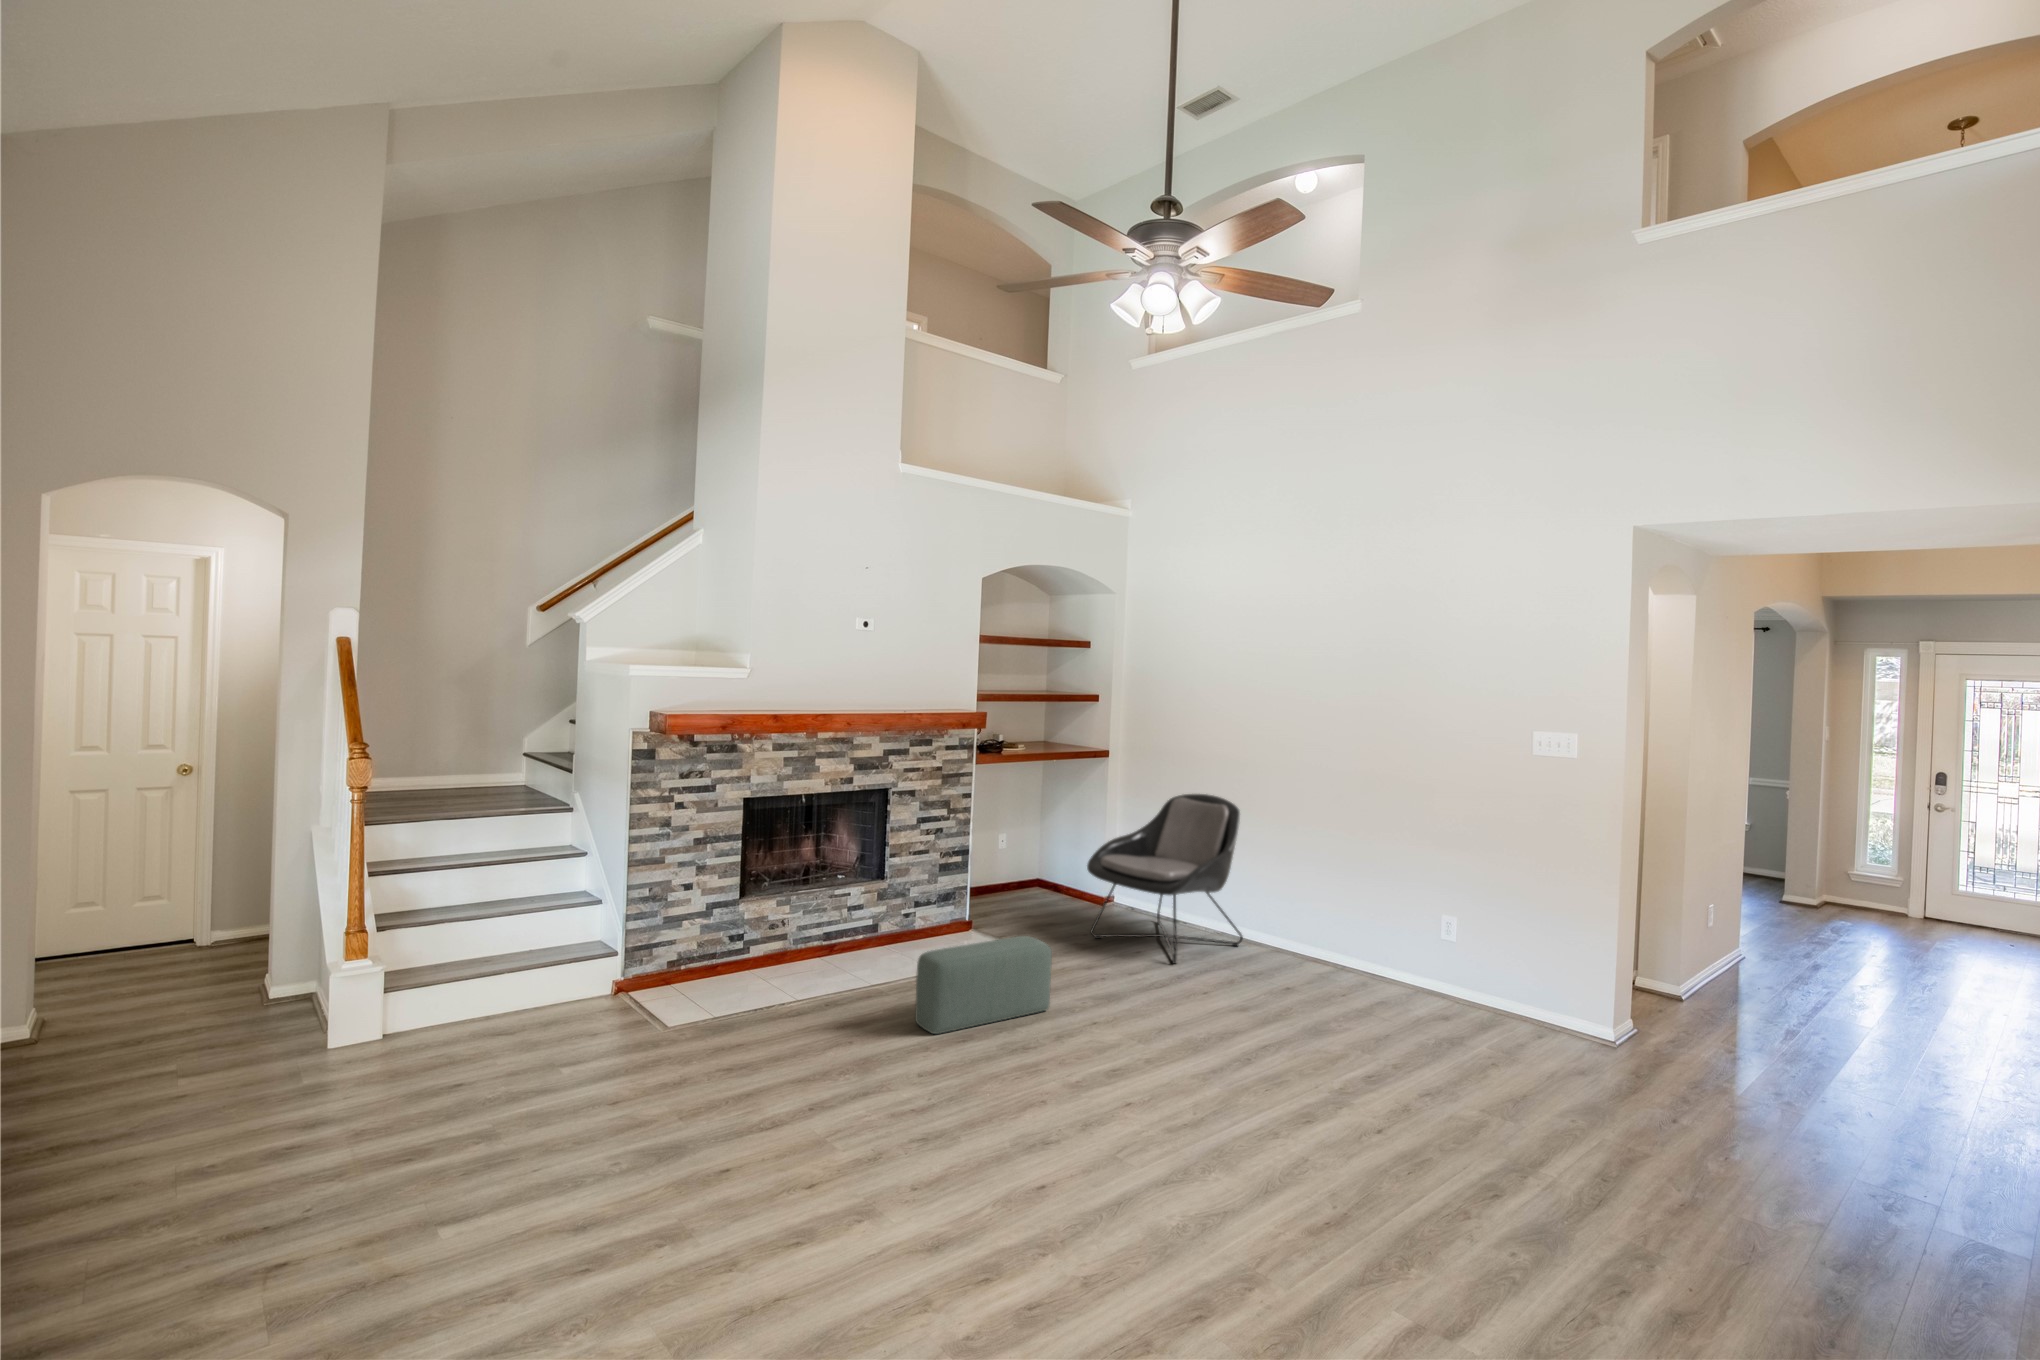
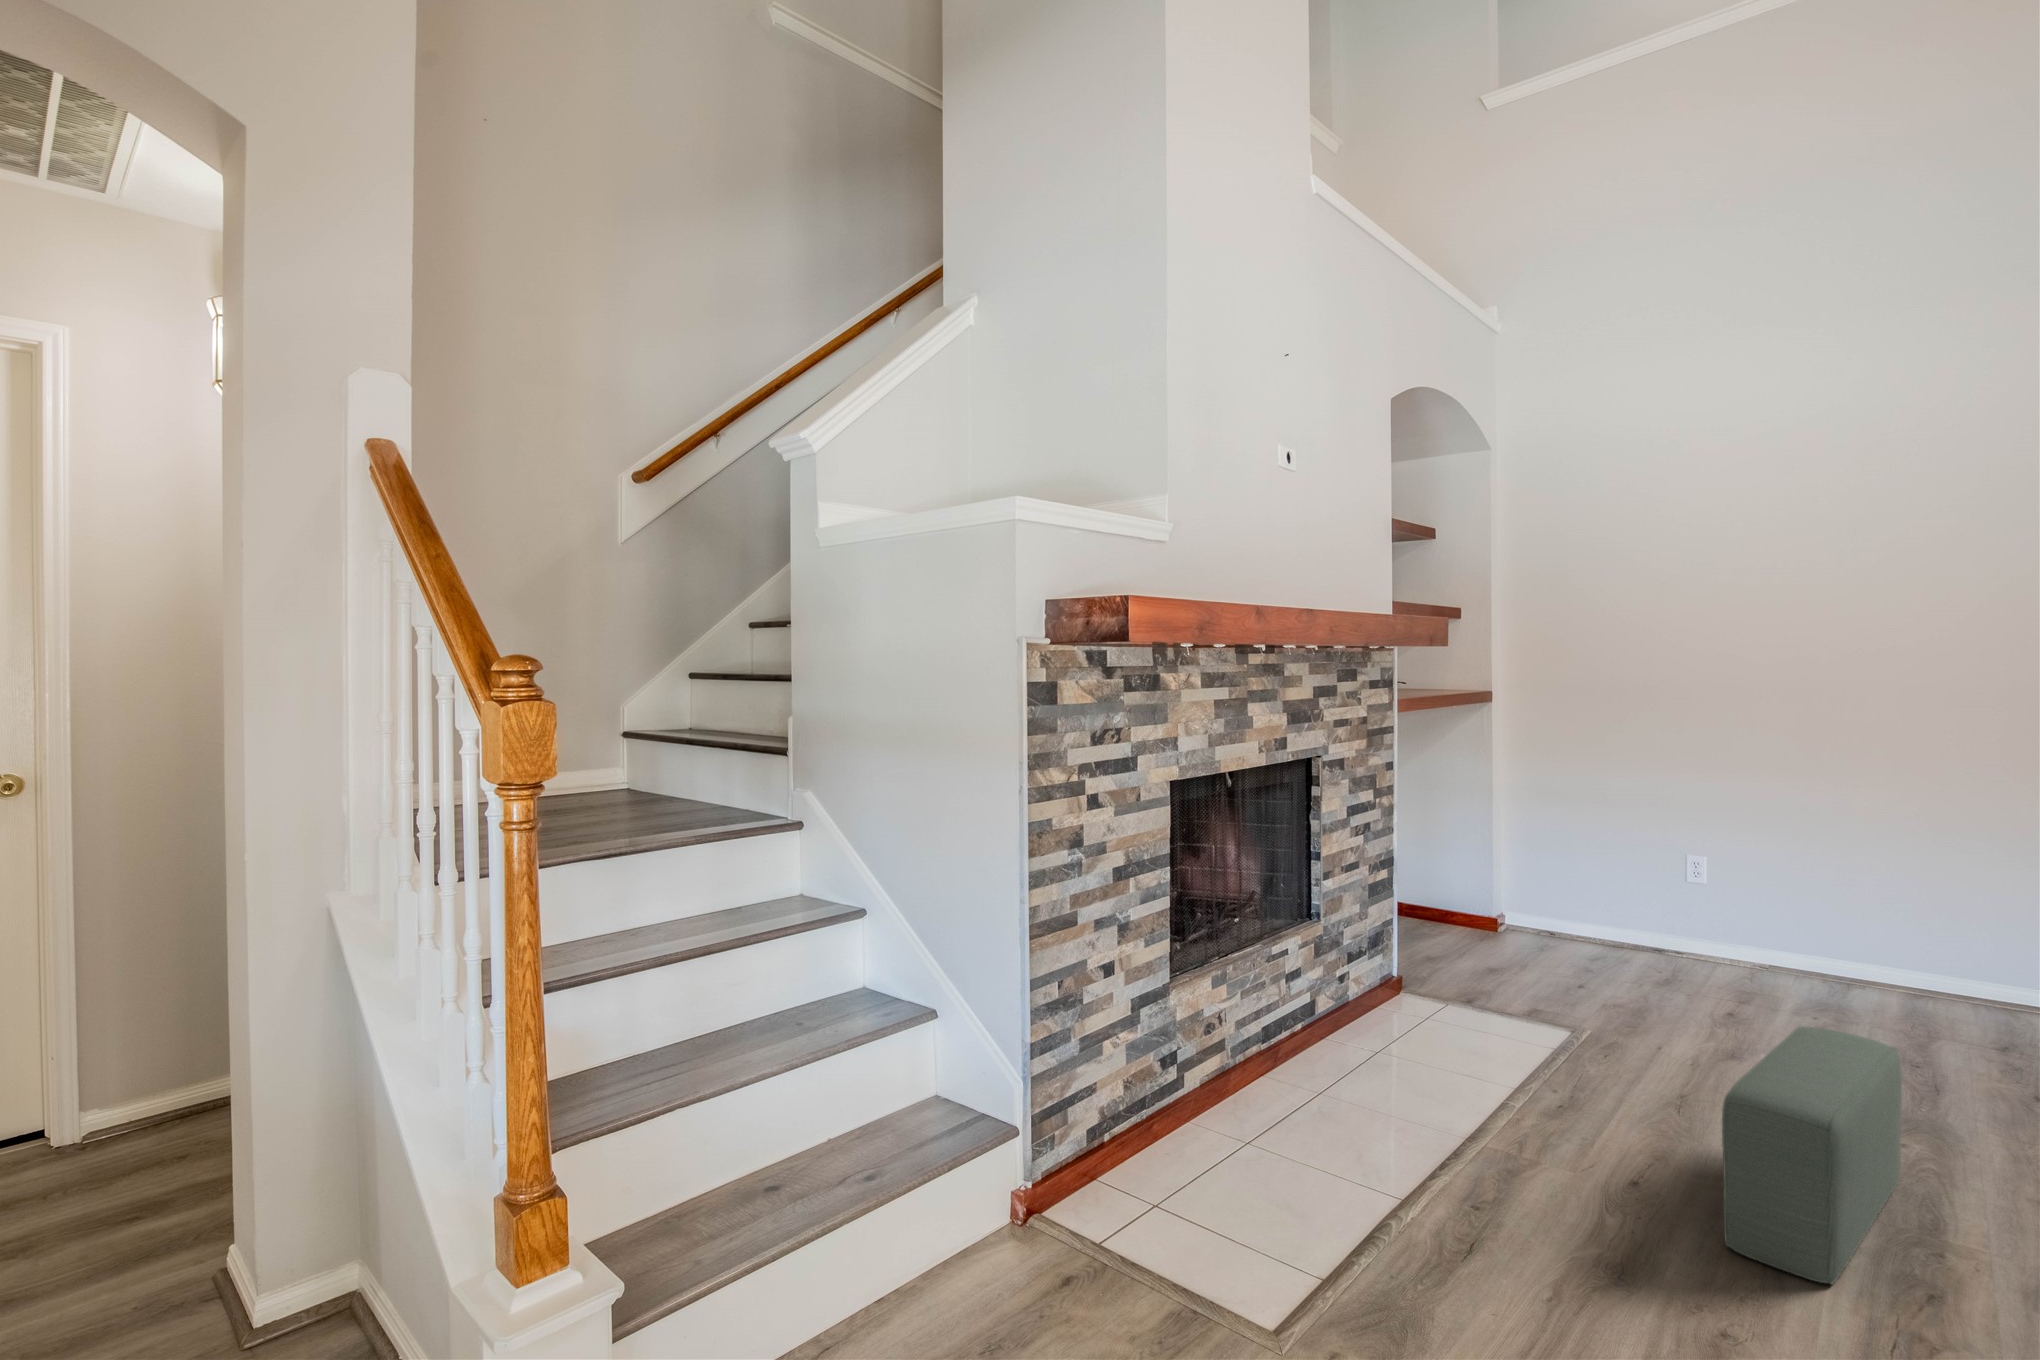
lounge chair: present [1087,794,1243,964] -> none [1601,742,1892,1040]

